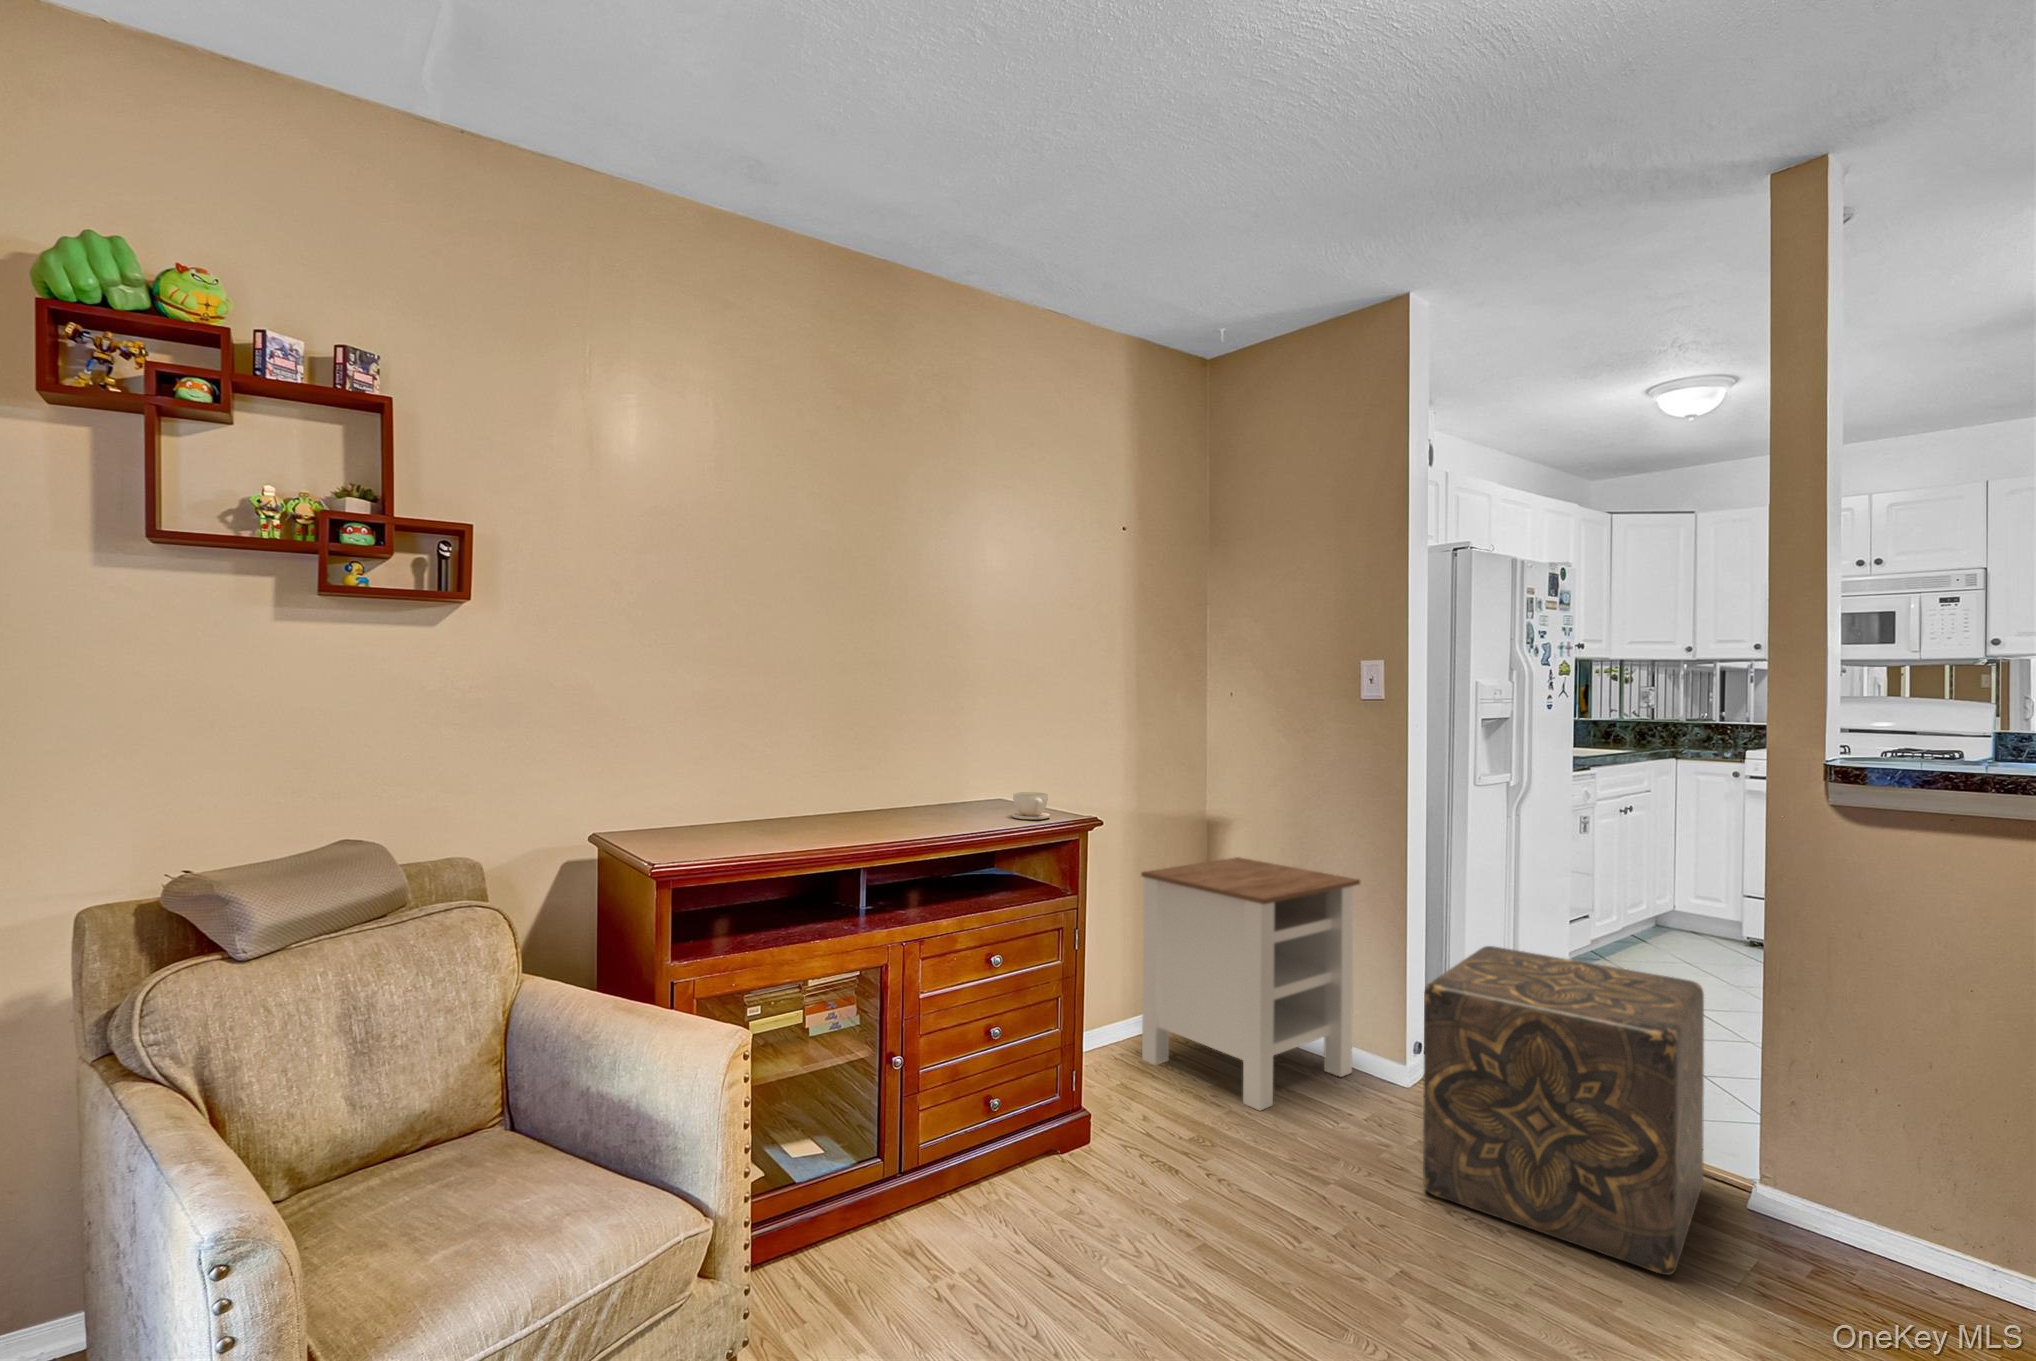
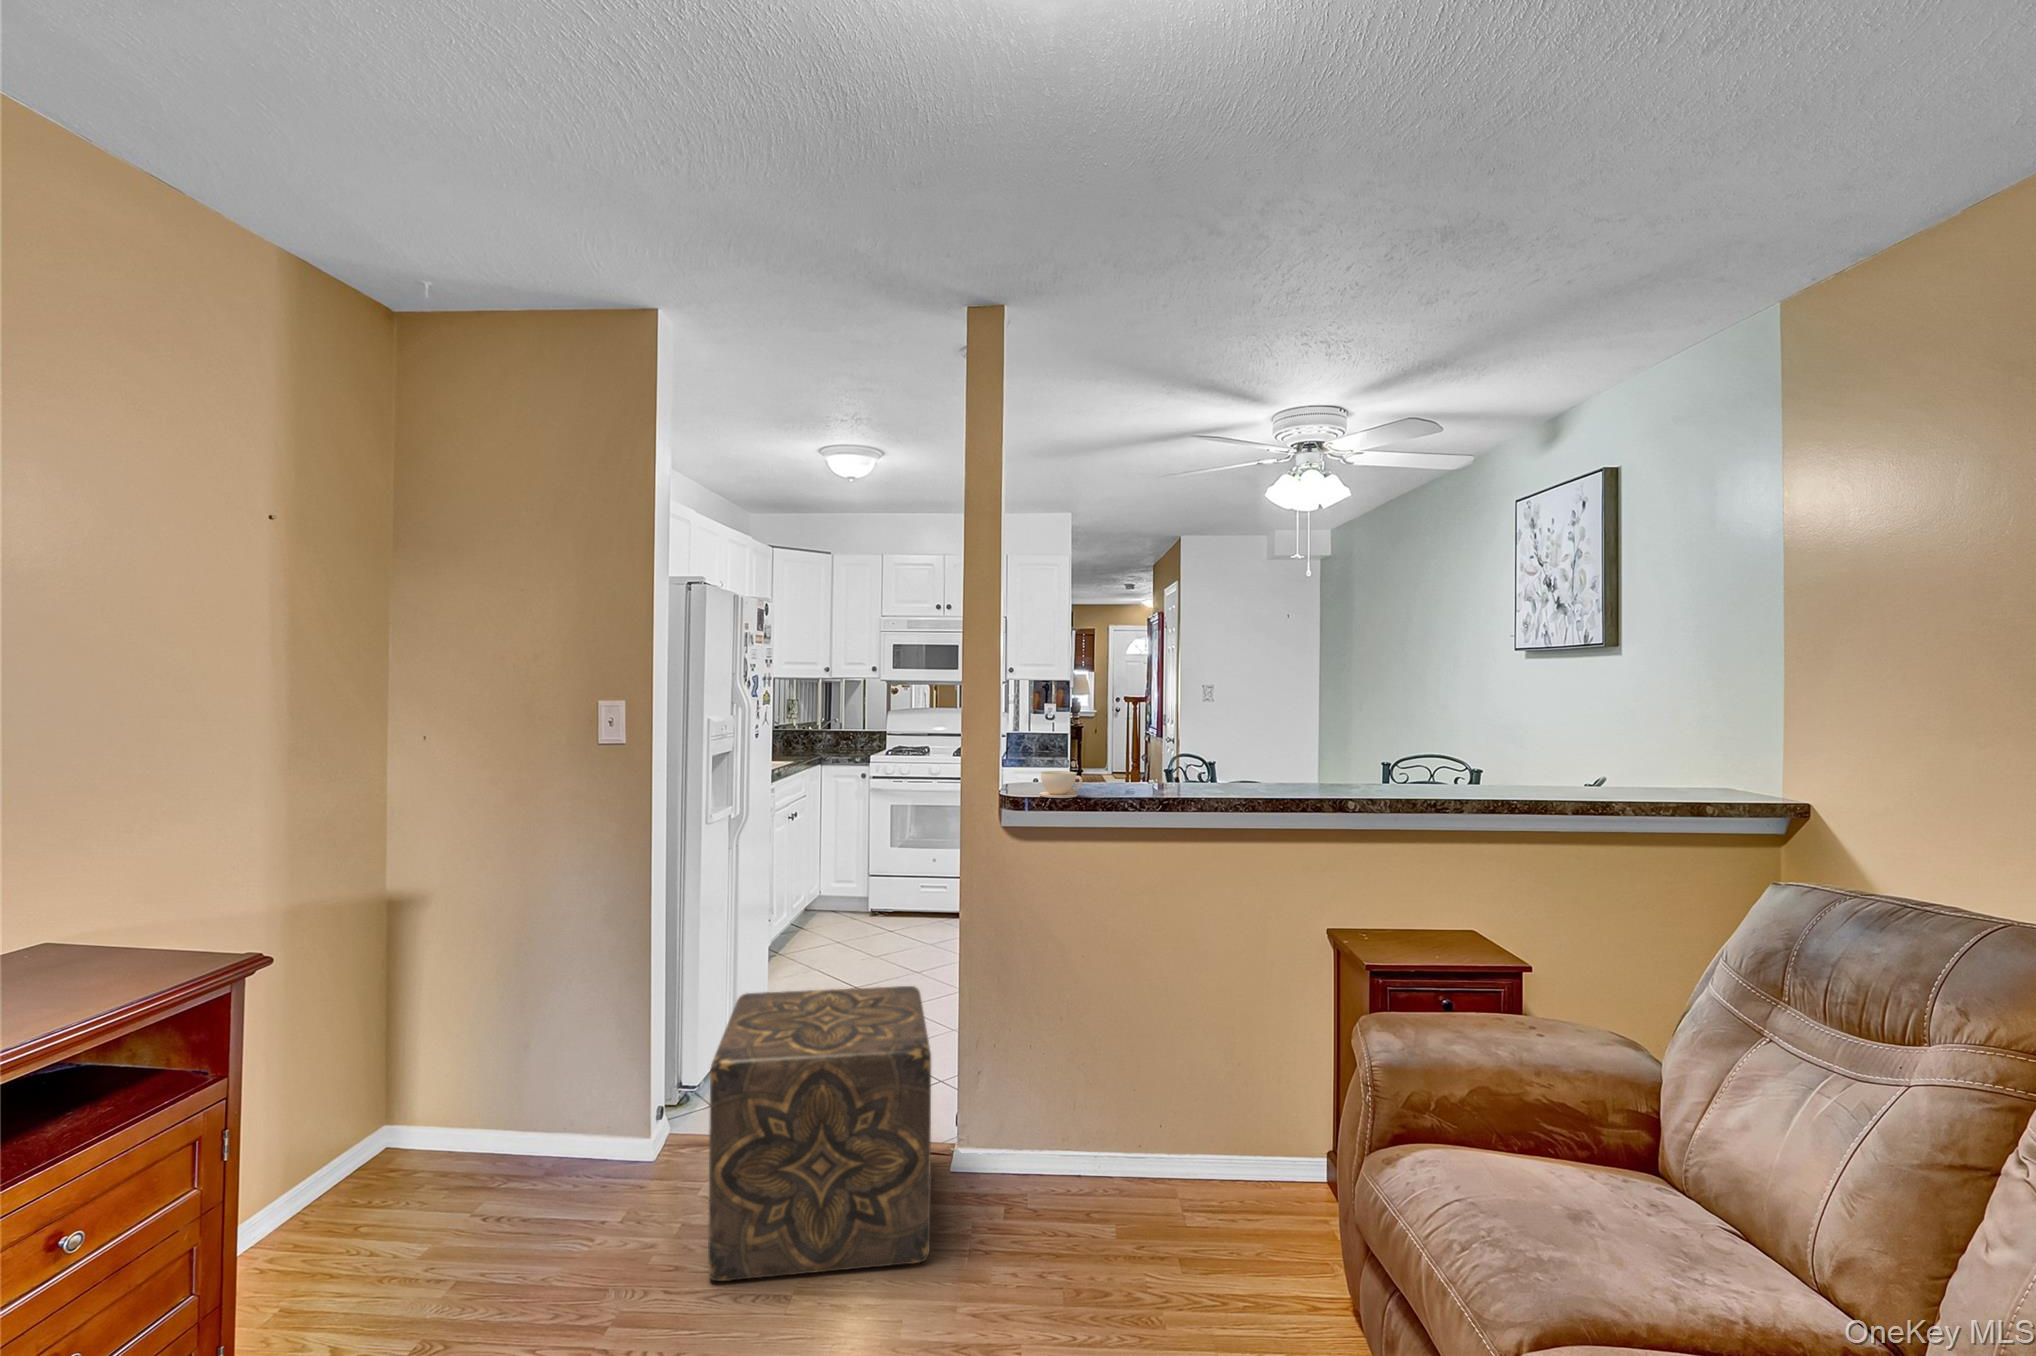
coffee cup: present [1012,792,1050,819] -> present [1039,771,1083,798]
side table: present [1141,857,1360,1110] -> none [299,946,602,1266]

